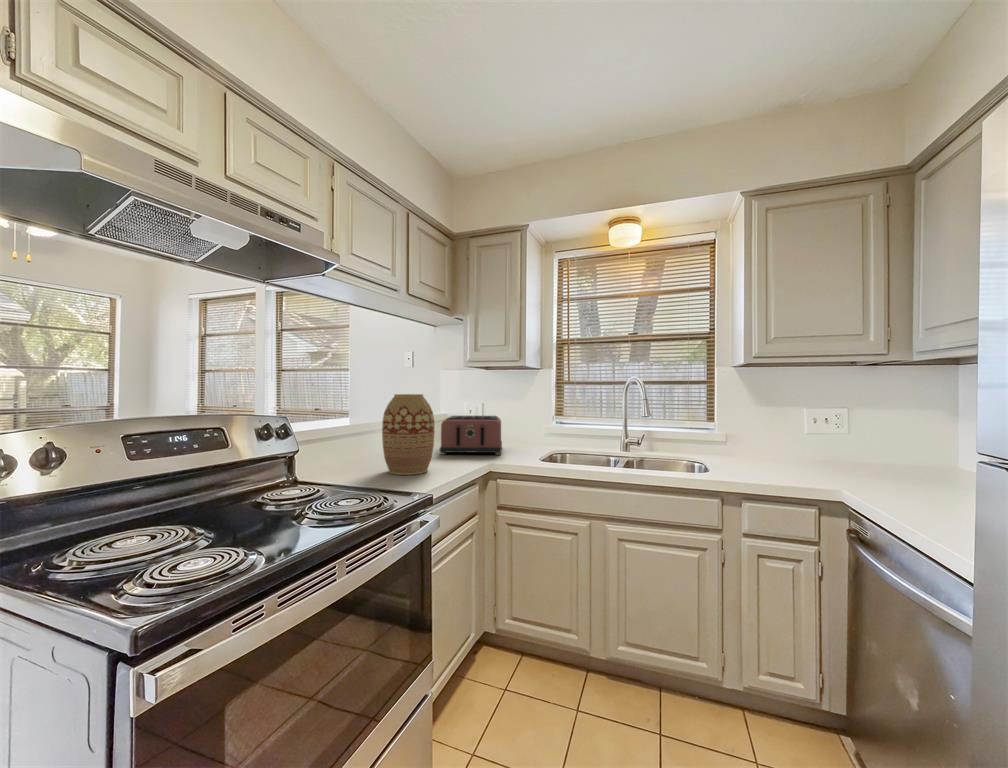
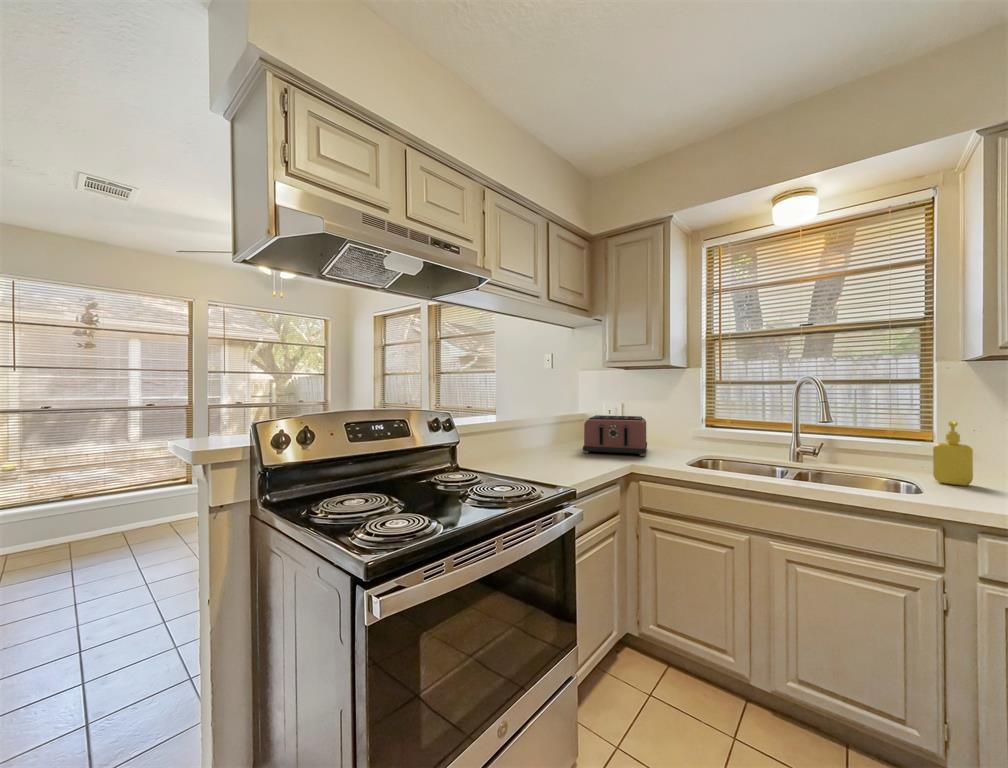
vase: present [382,394,435,475] -> none [530,394,578,470]
soap dispenser: none [724,415,749,466] -> present [933,421,973,486]

